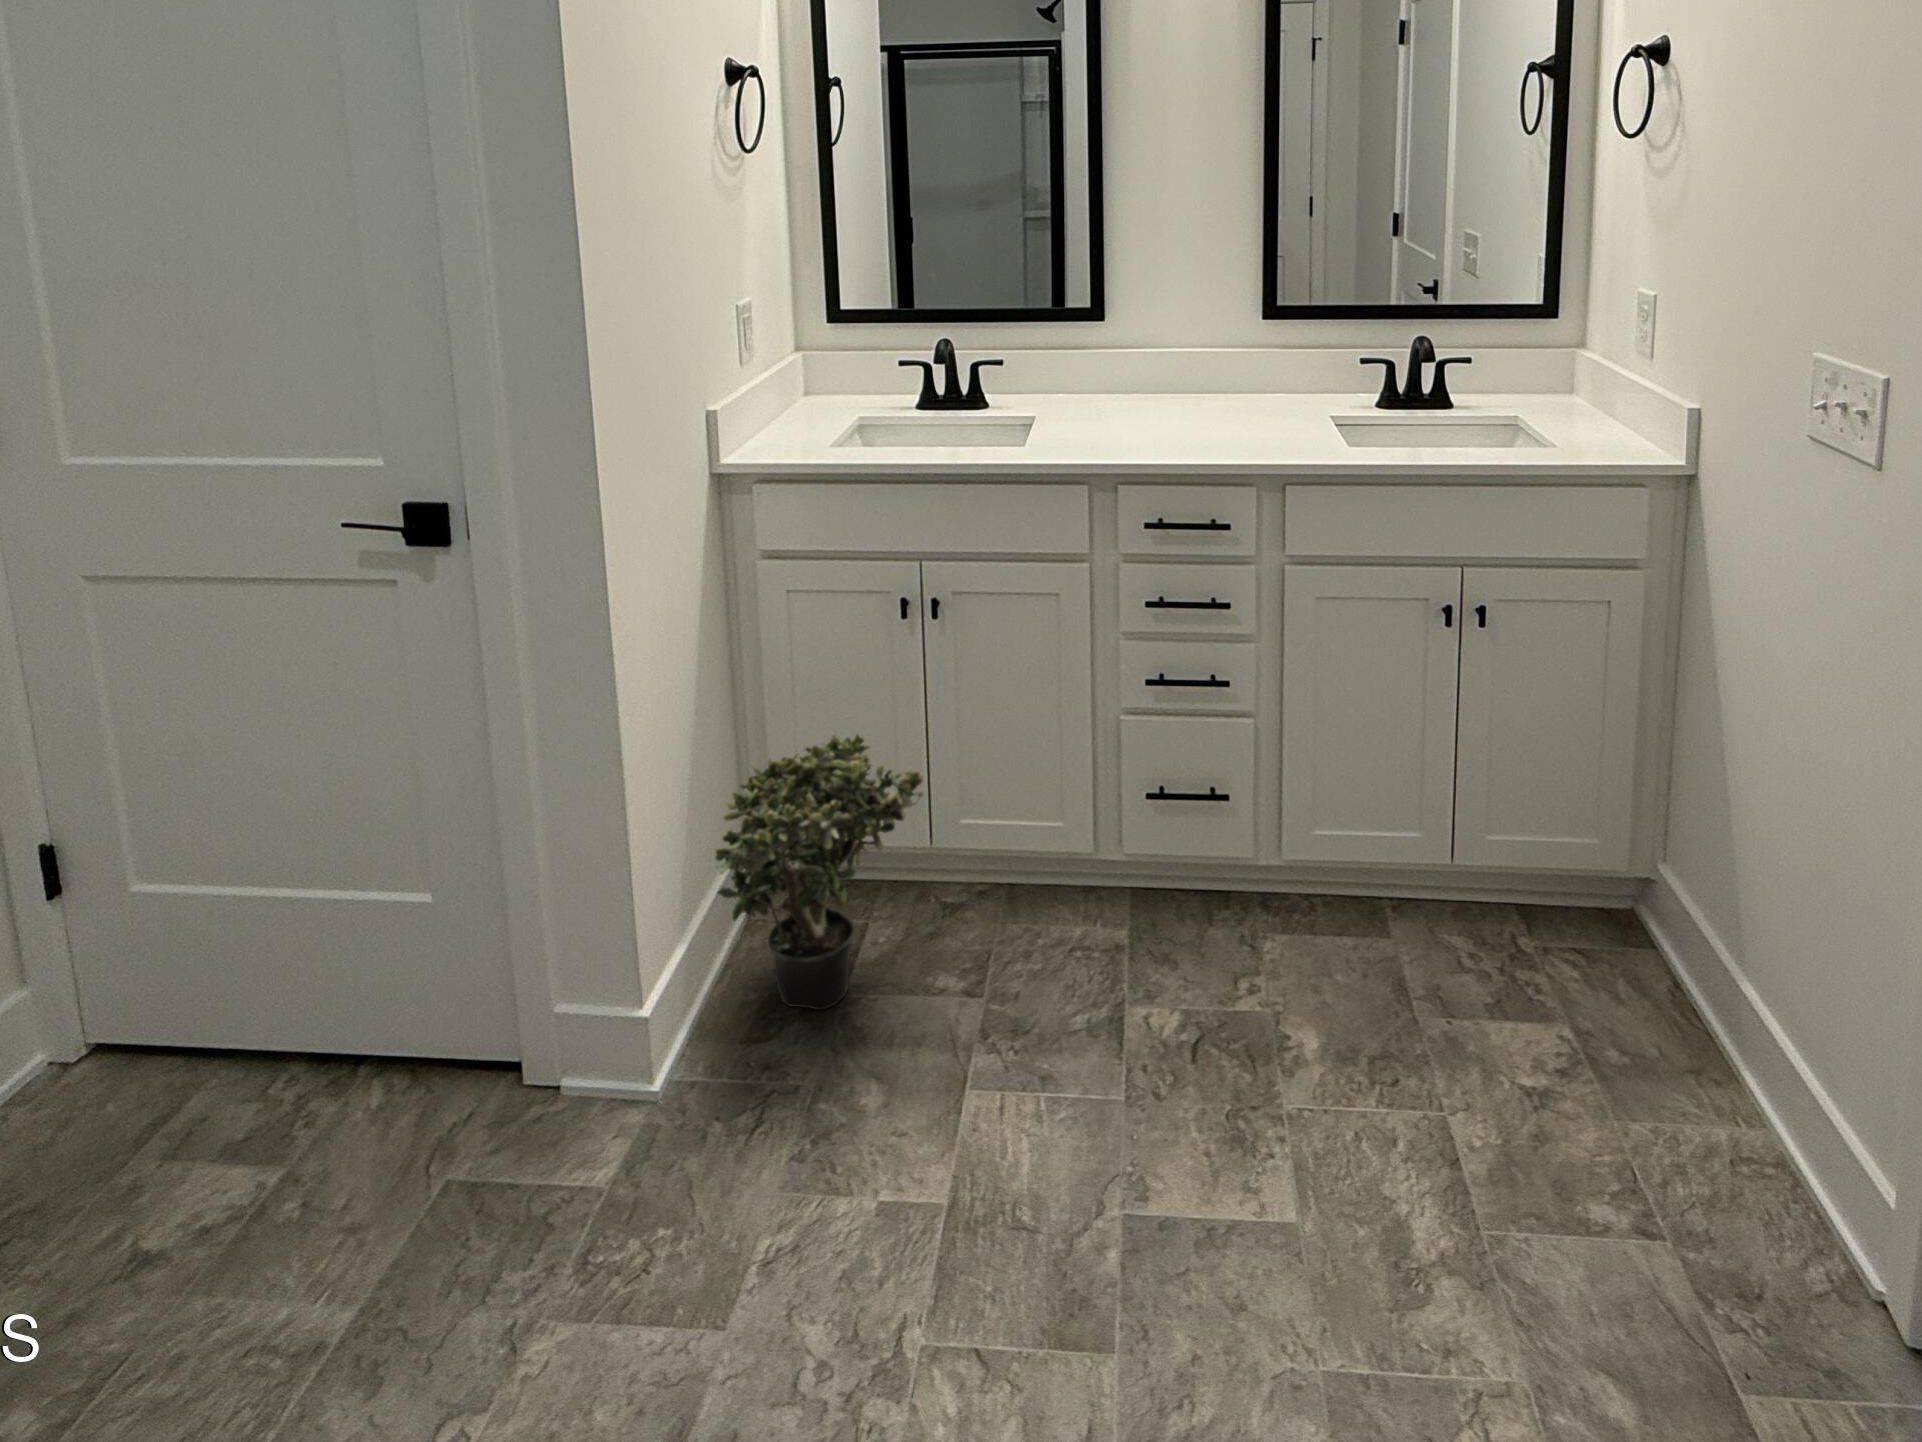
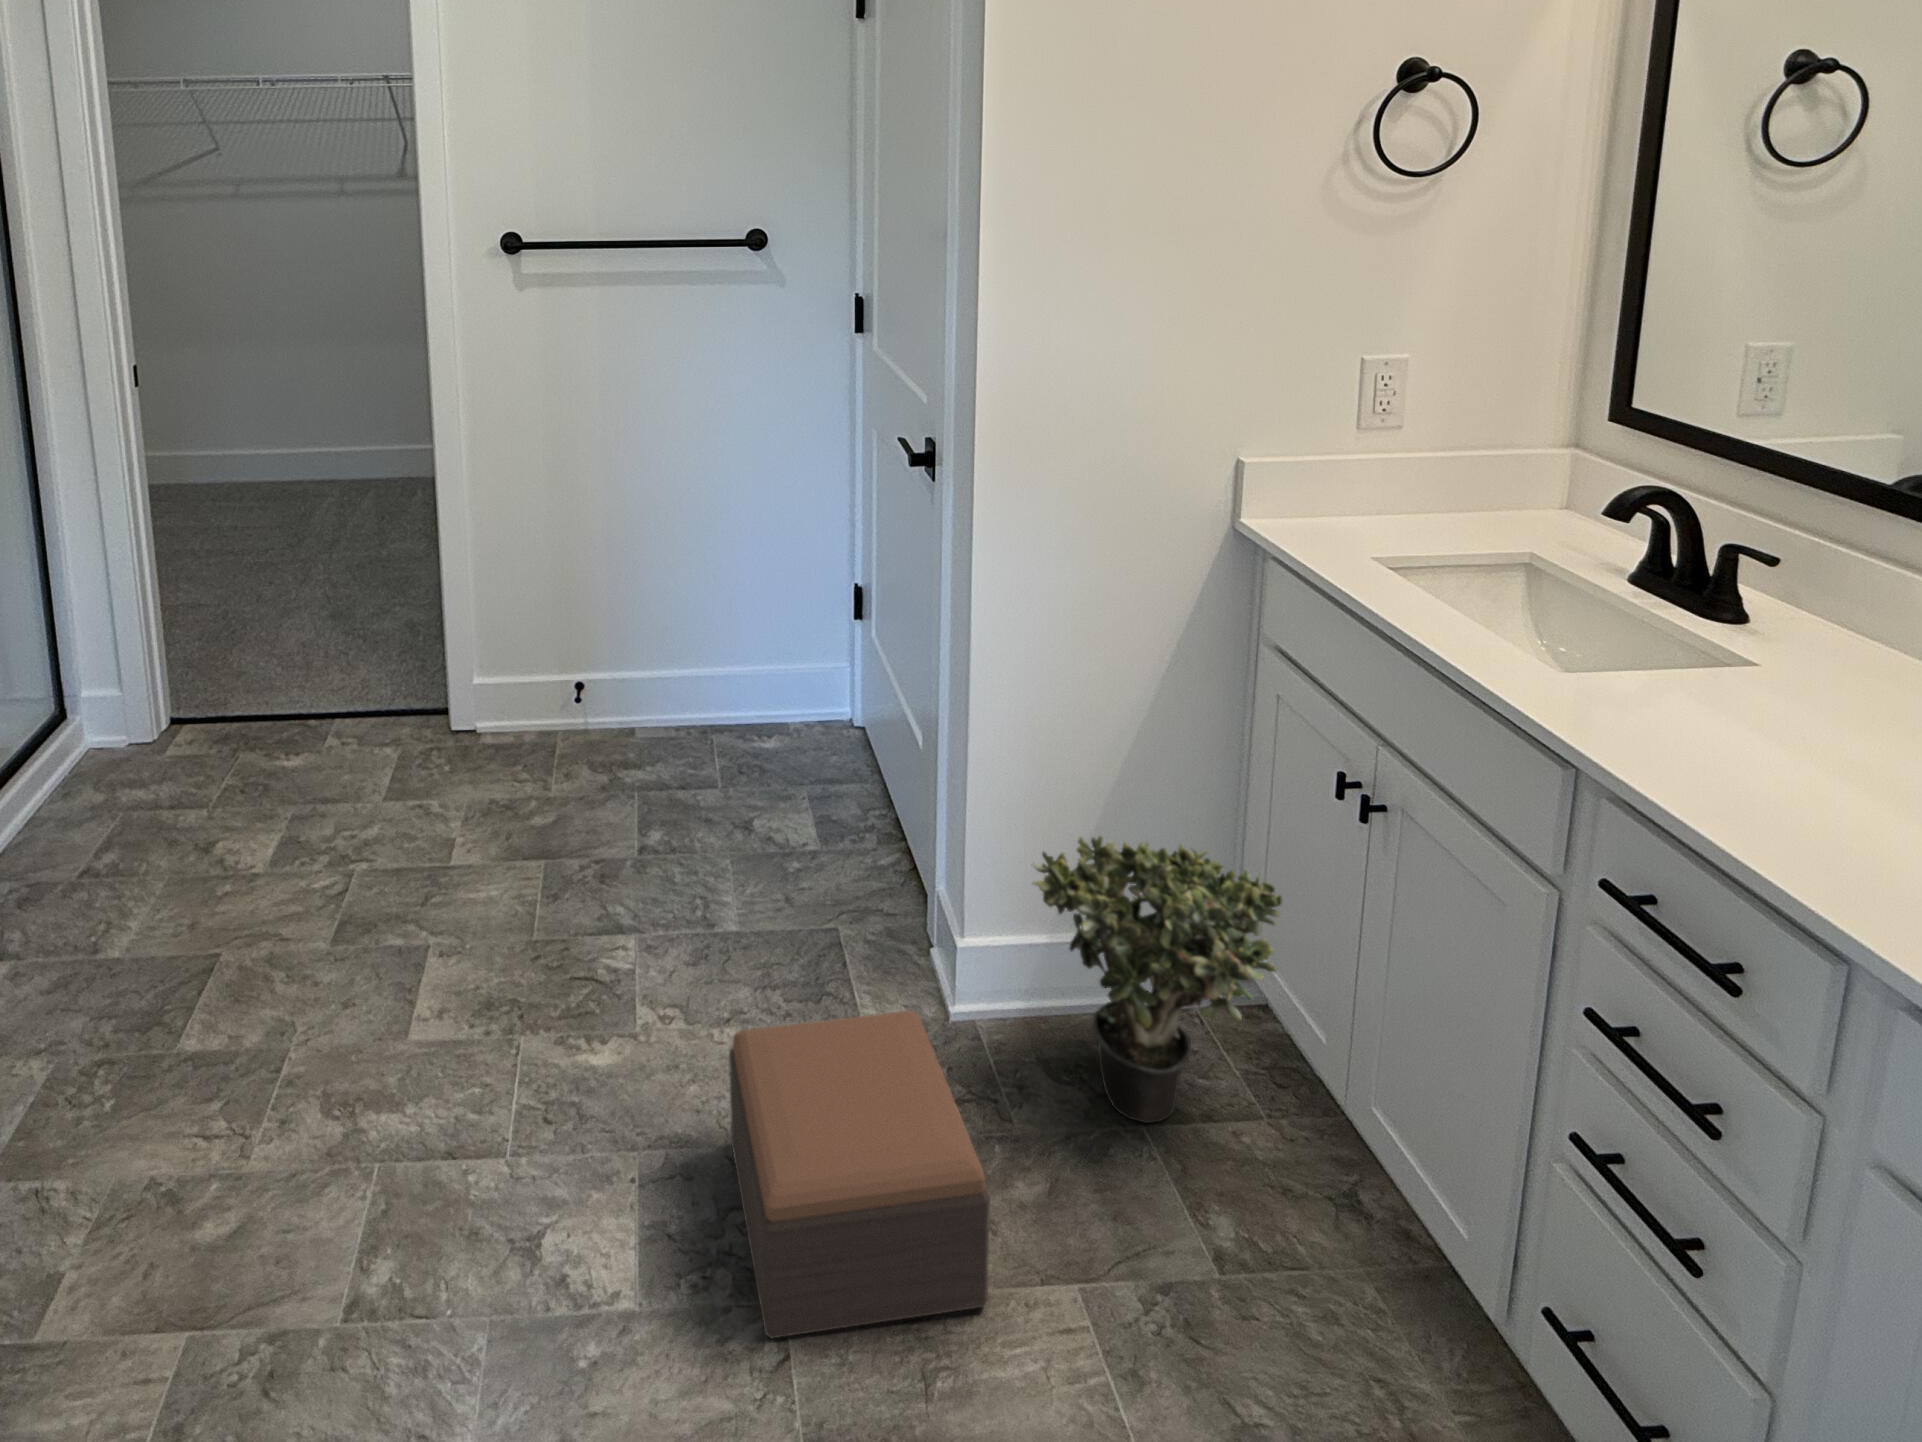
footstool: none [696,1038,973,1371] -> present [729,1011,990,1338]

